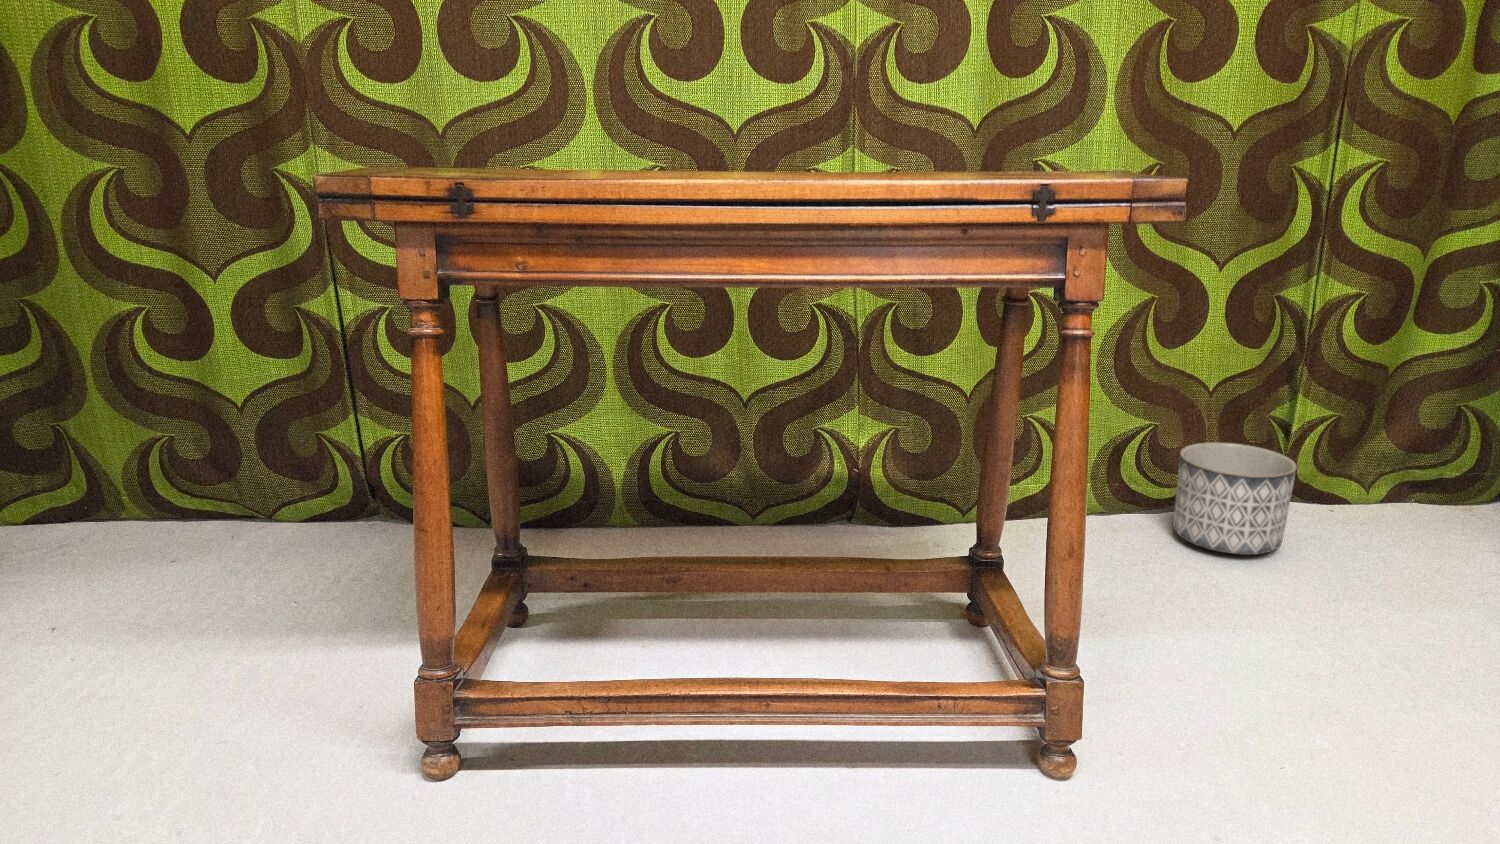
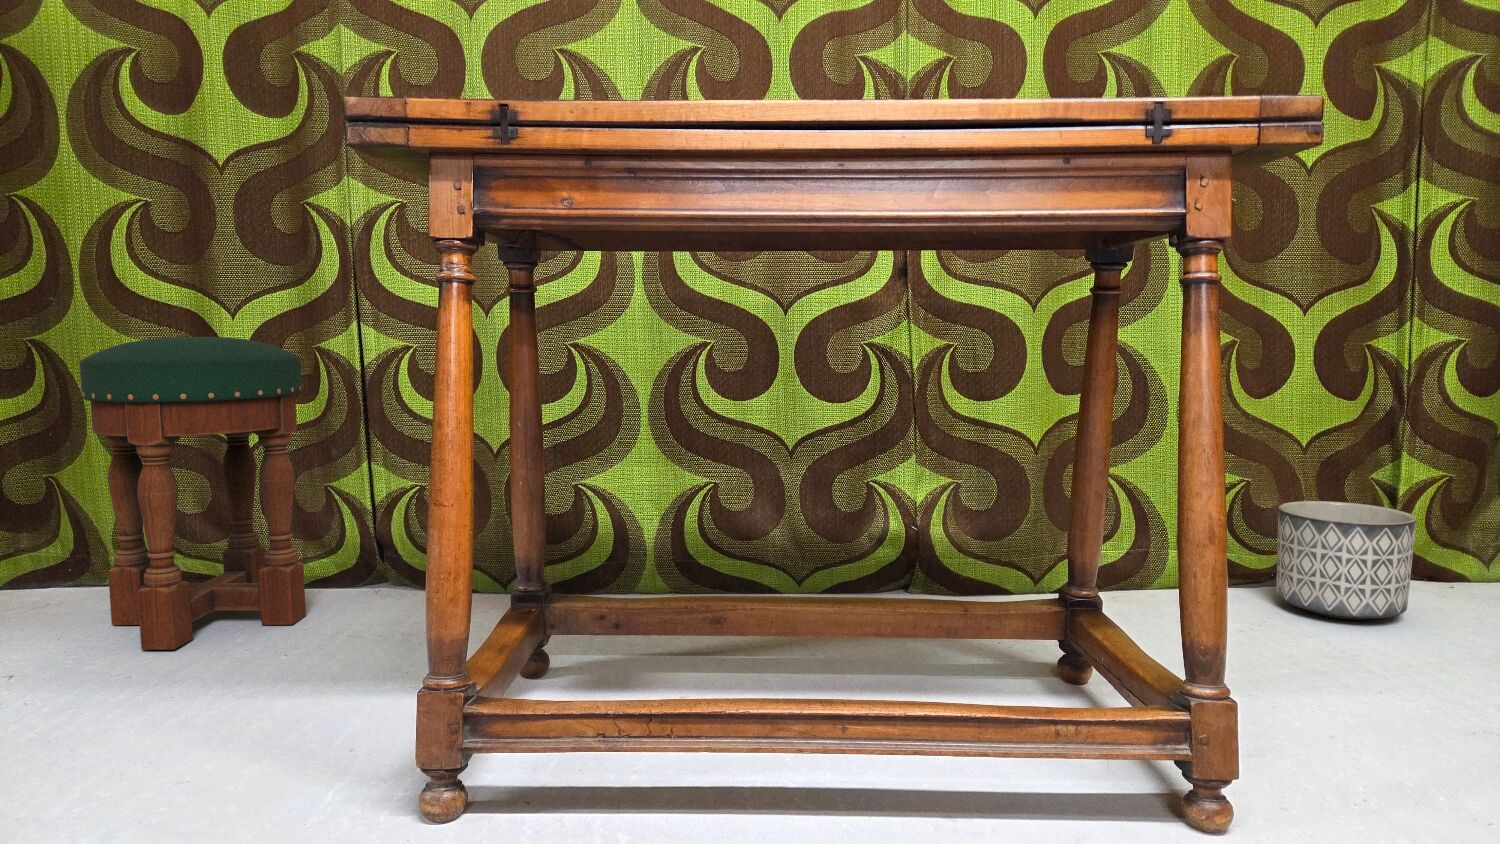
stool: none [82,312,310,601] -> present [80,337,306,650]

